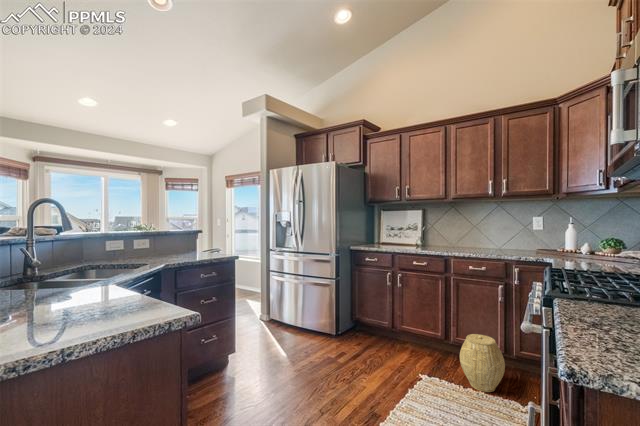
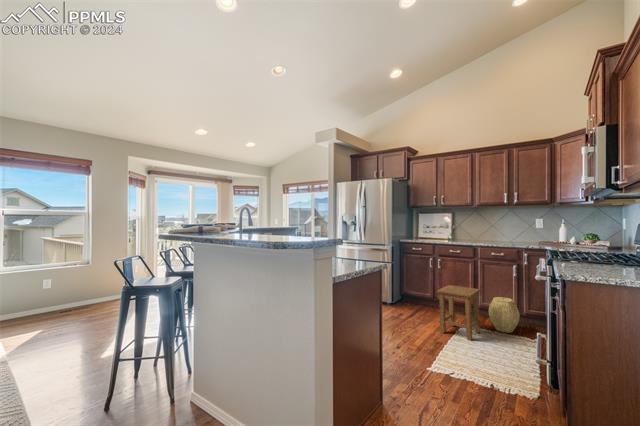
stool: none [378,315,445,412] -> present [437,285,480,341]

